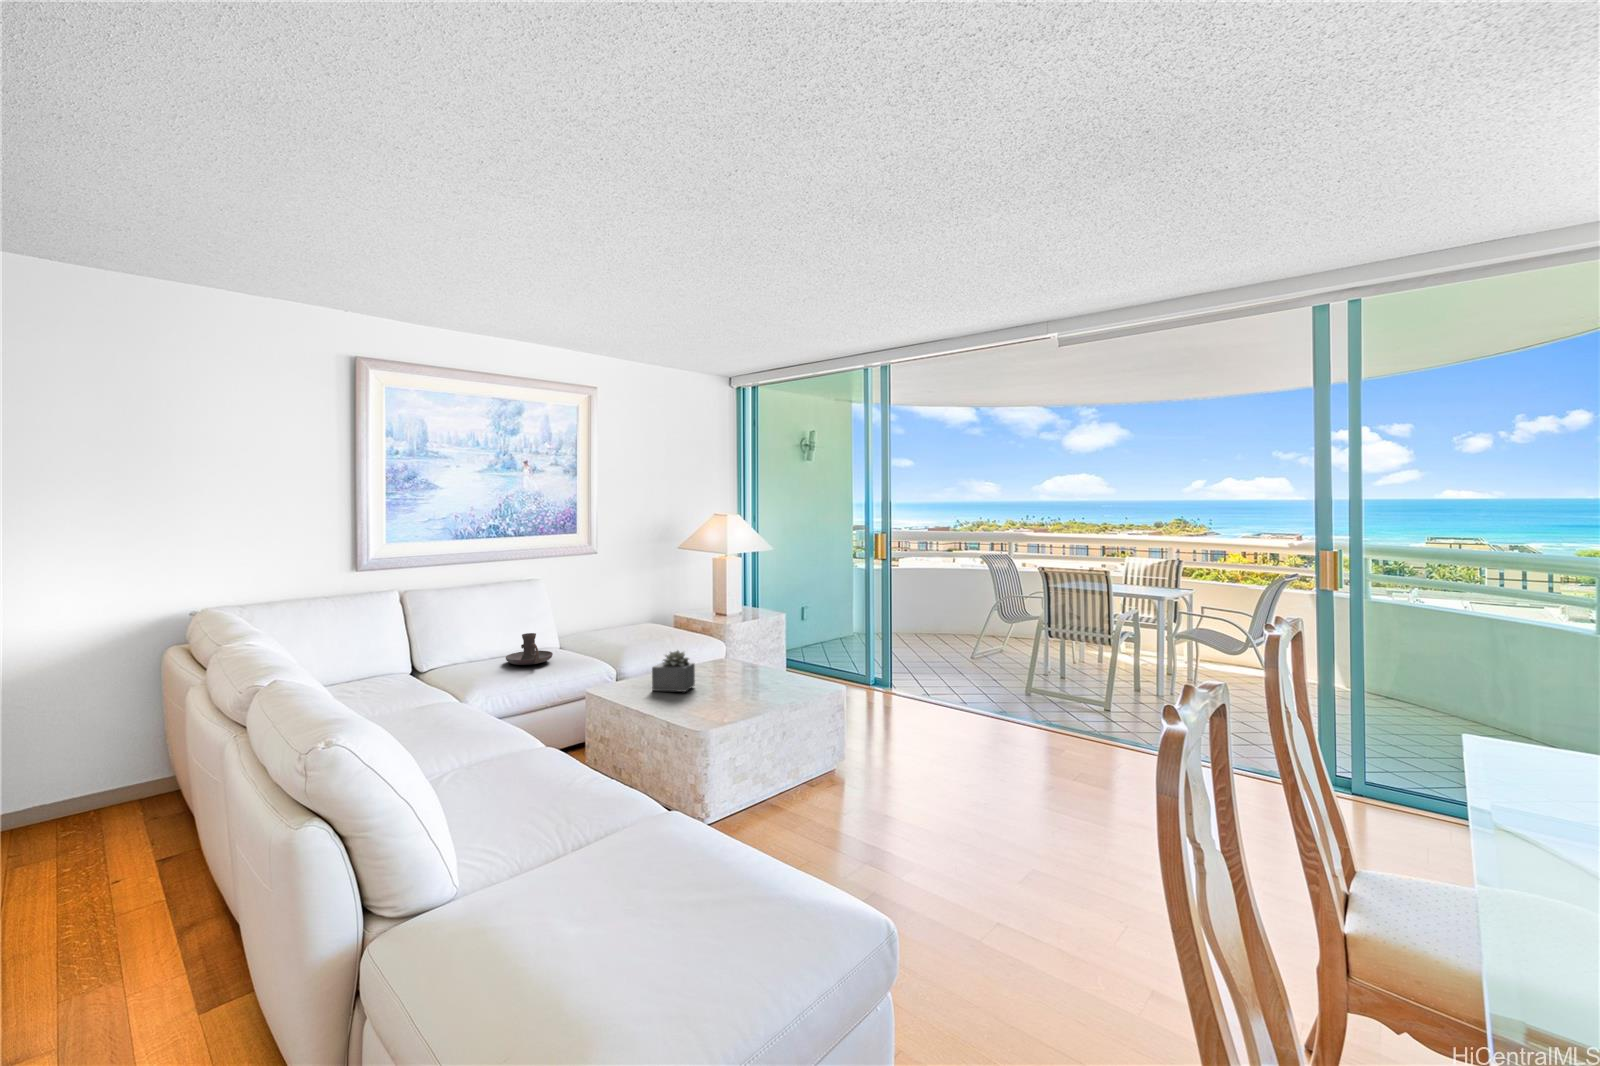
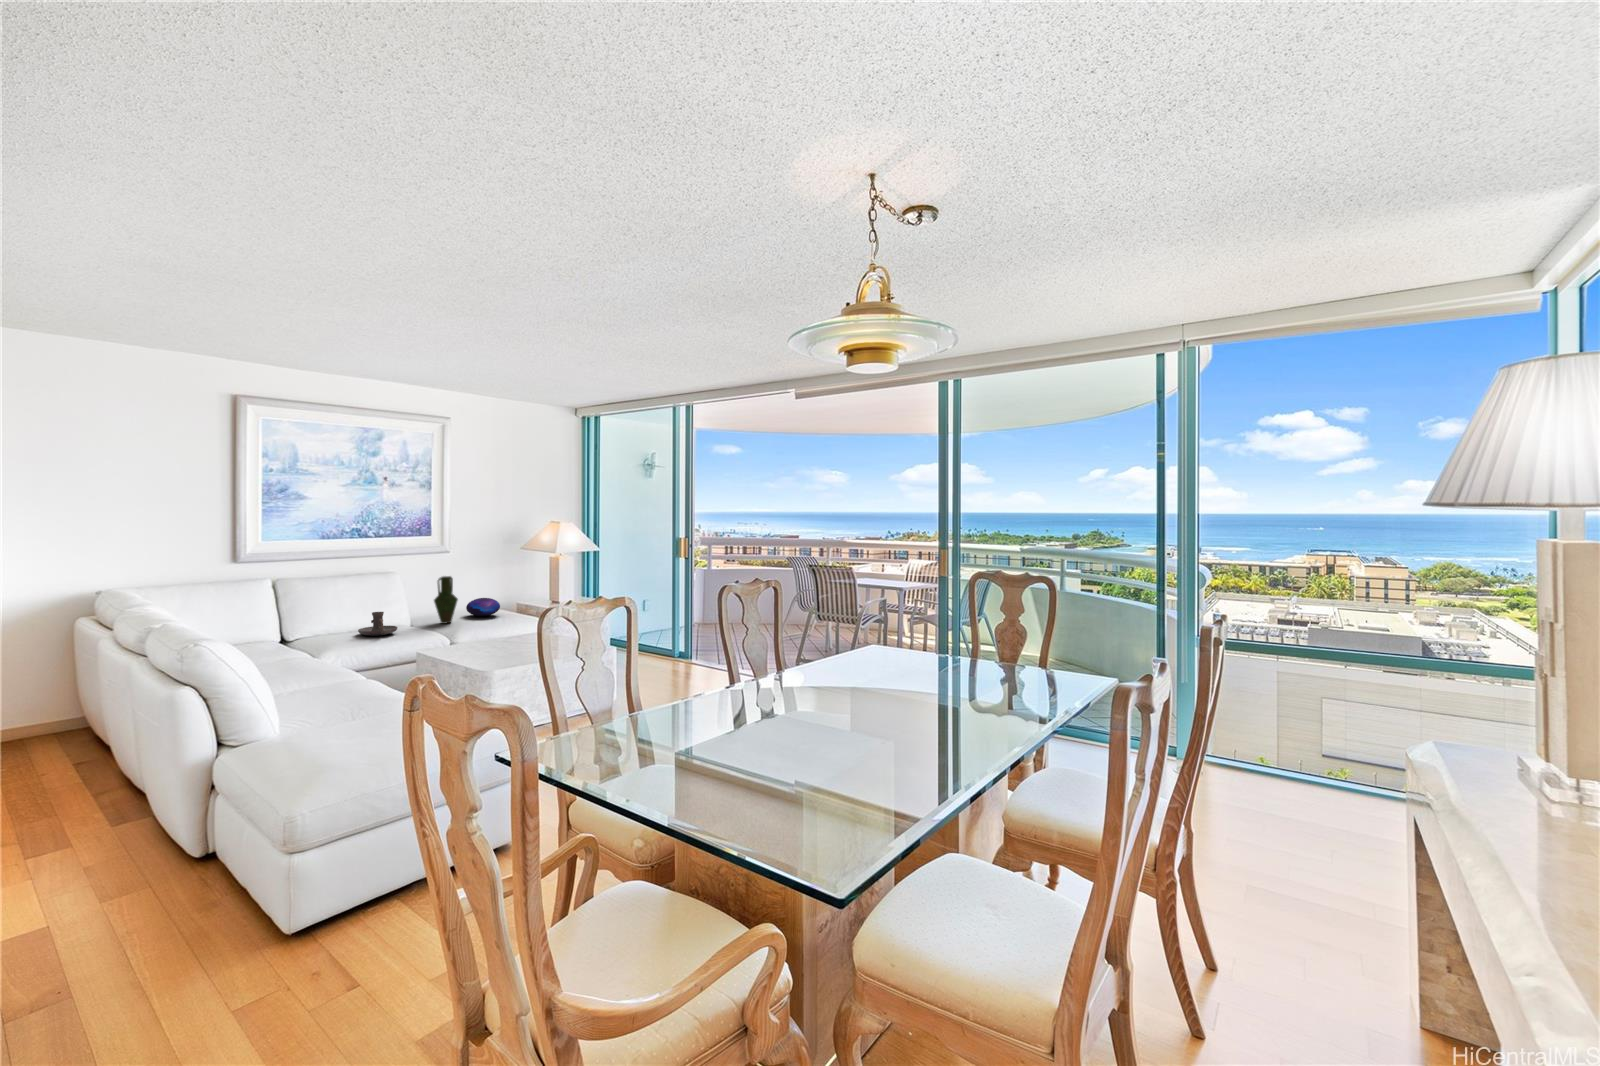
vase: none [588,585,617,645] -> present [434,576,458,624]
decorative orb: none [621,611,660,634] -> present [466,598,500,616]
succulent plant: present [652,650,695,692] -> none [465,621,501,651]

